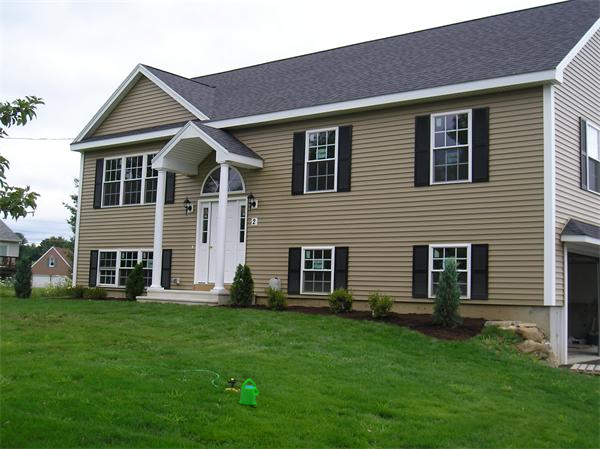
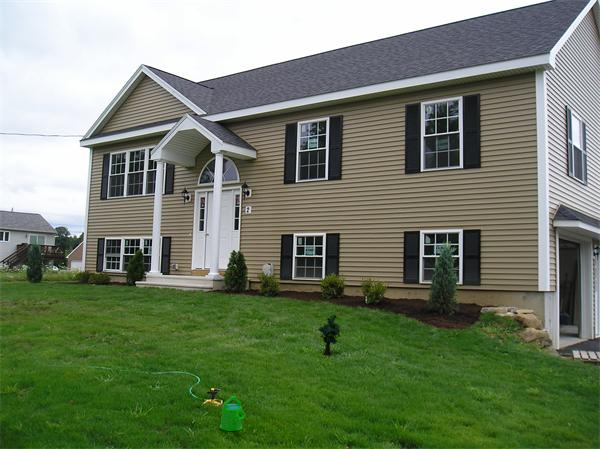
decorative plant: none [320,323,341,359] -> present [318,315,340,355]

